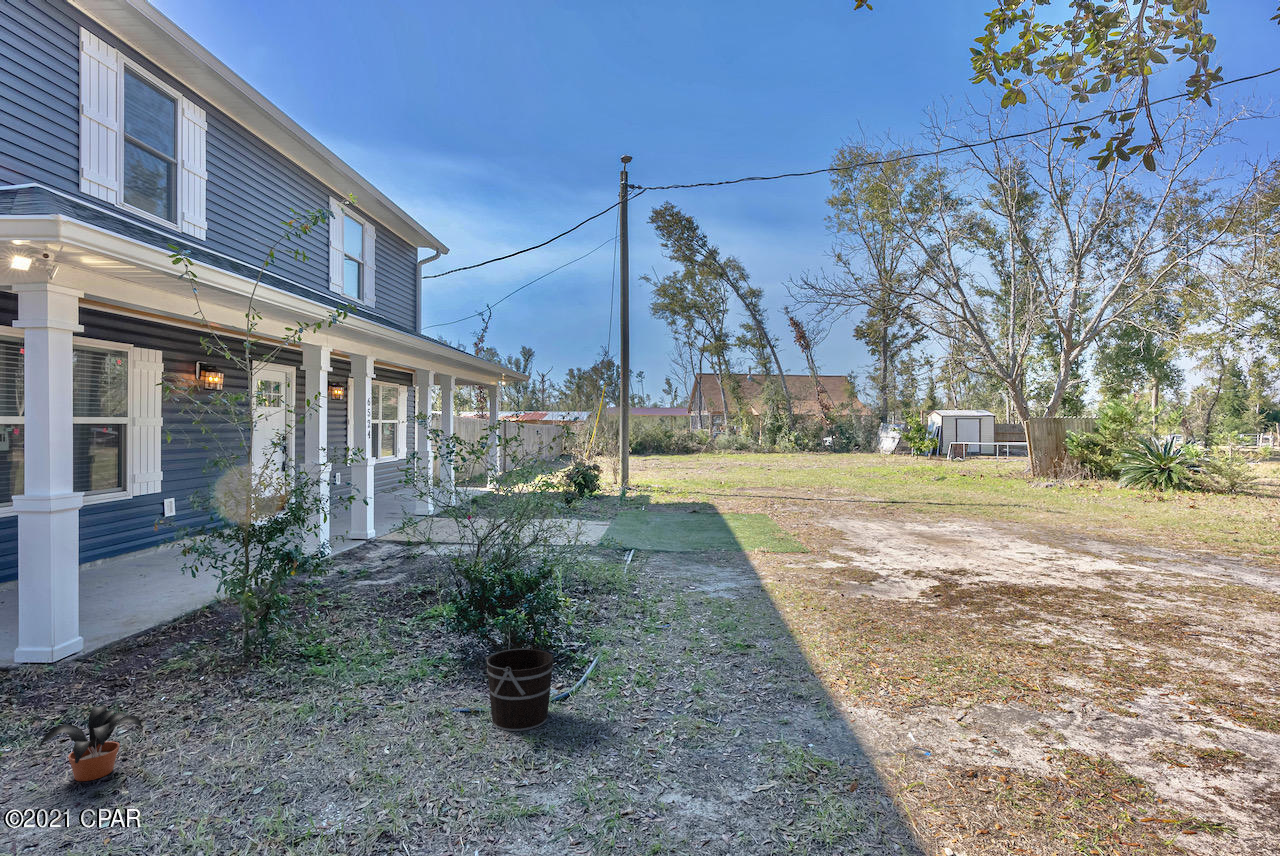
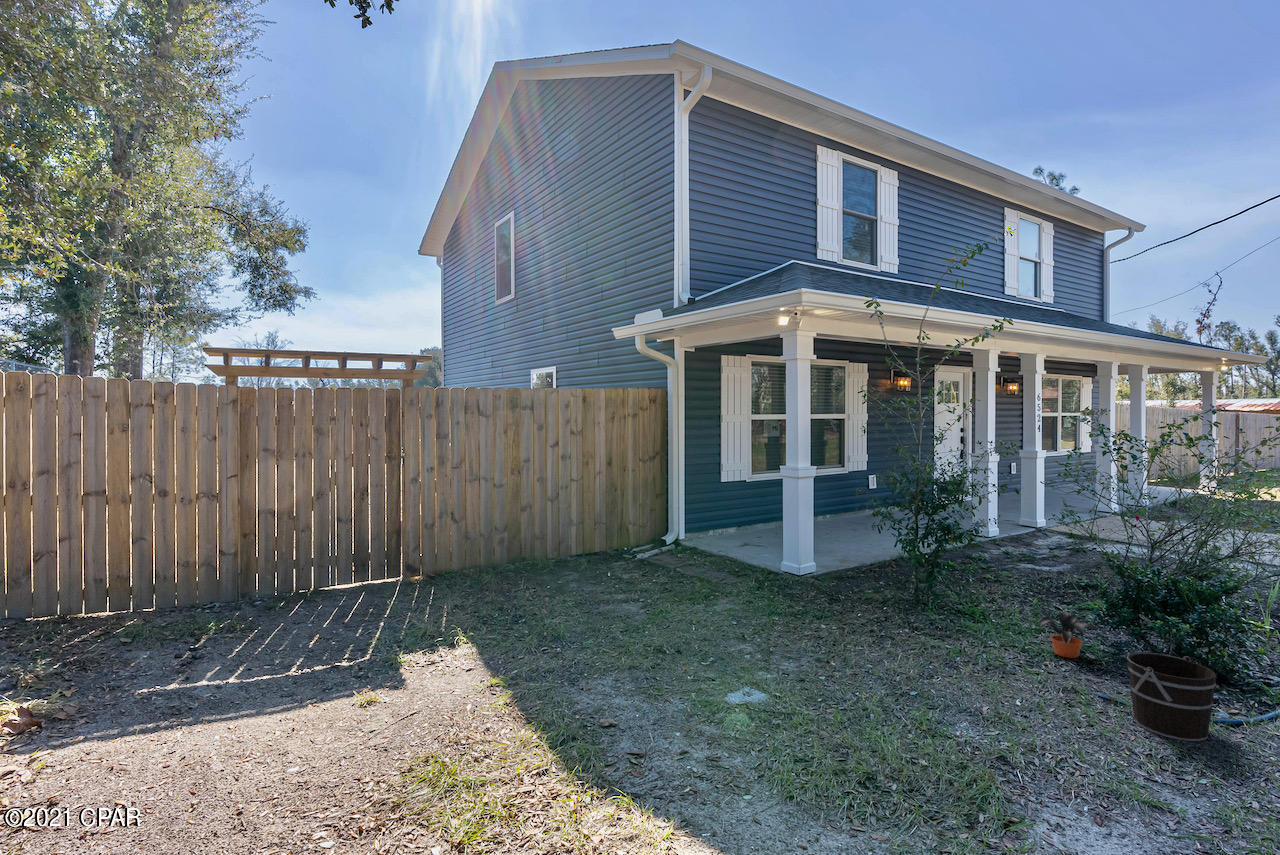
potted plant: present [39,705,143,781] -> present [1038,611,1099,658]

